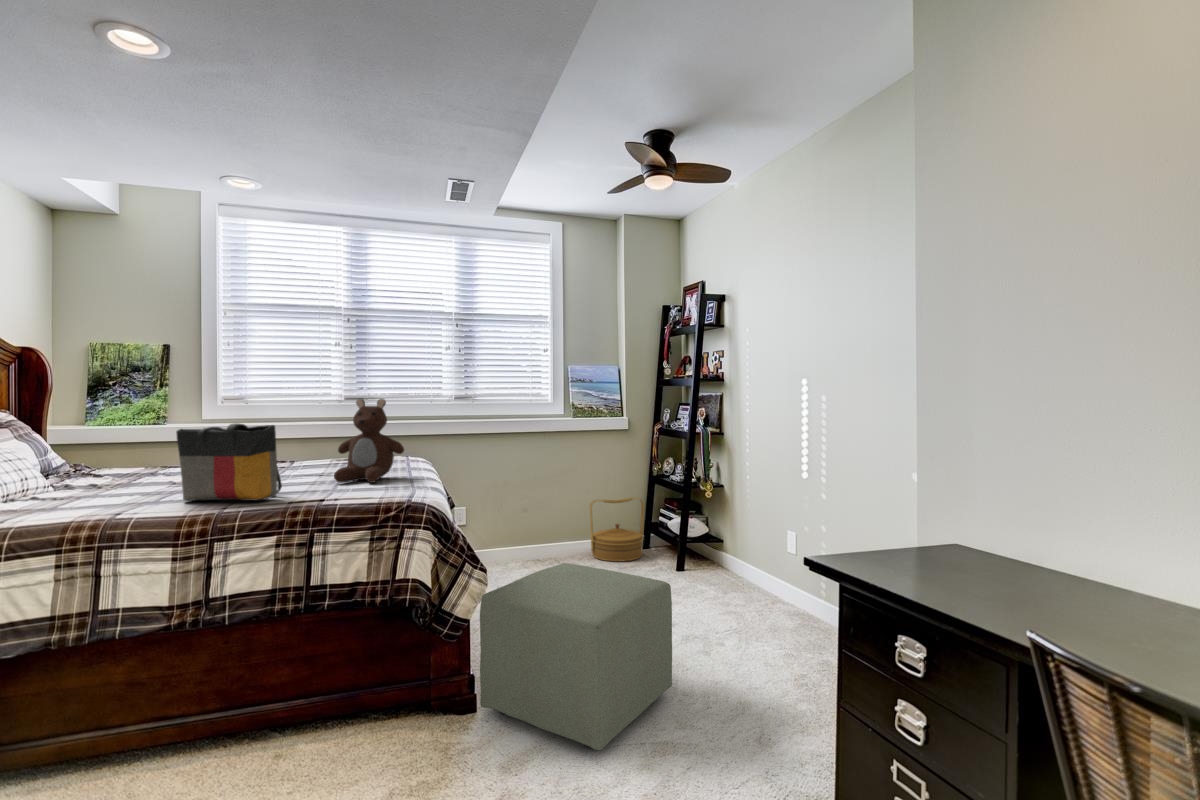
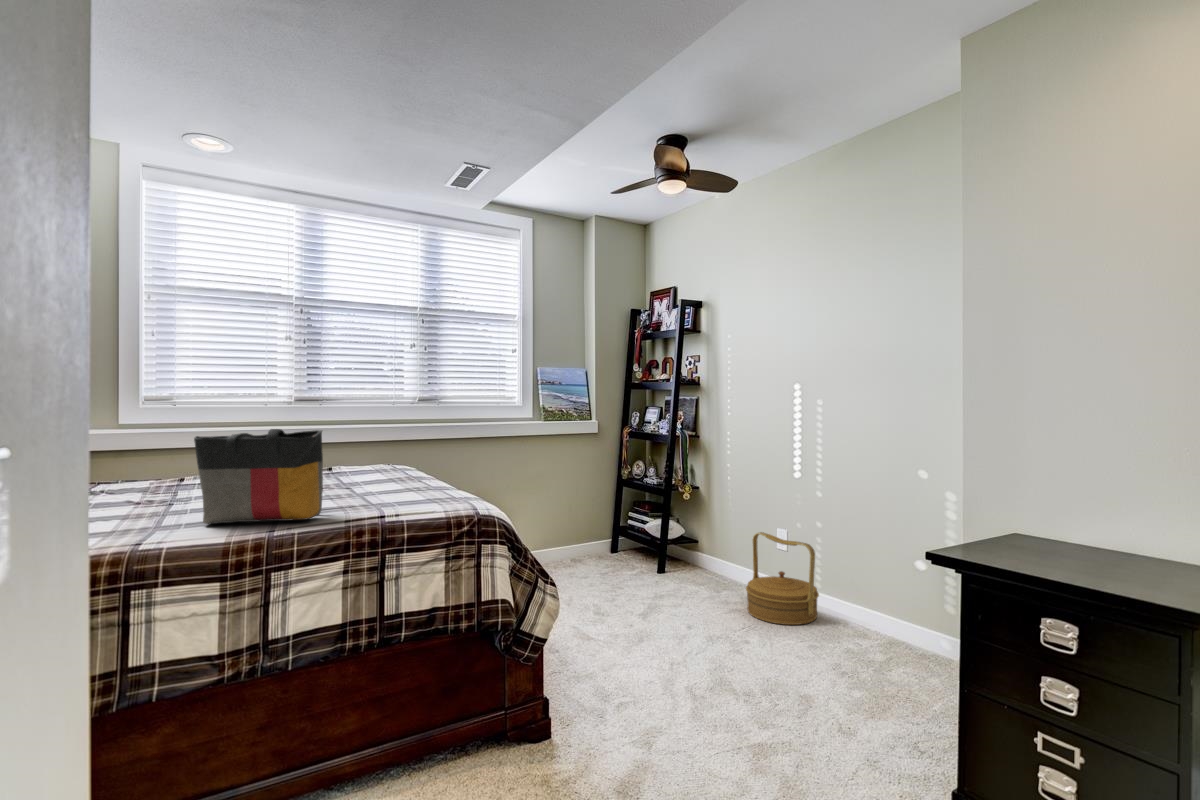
teddy bear: present [334,399,404,483] -> none [351,400,430,496]
woven basket: present [590,497,644,562] -> present [746,532,819,625]
ottoman: present [480,563,672,750] -> none [559,573,739,764]

